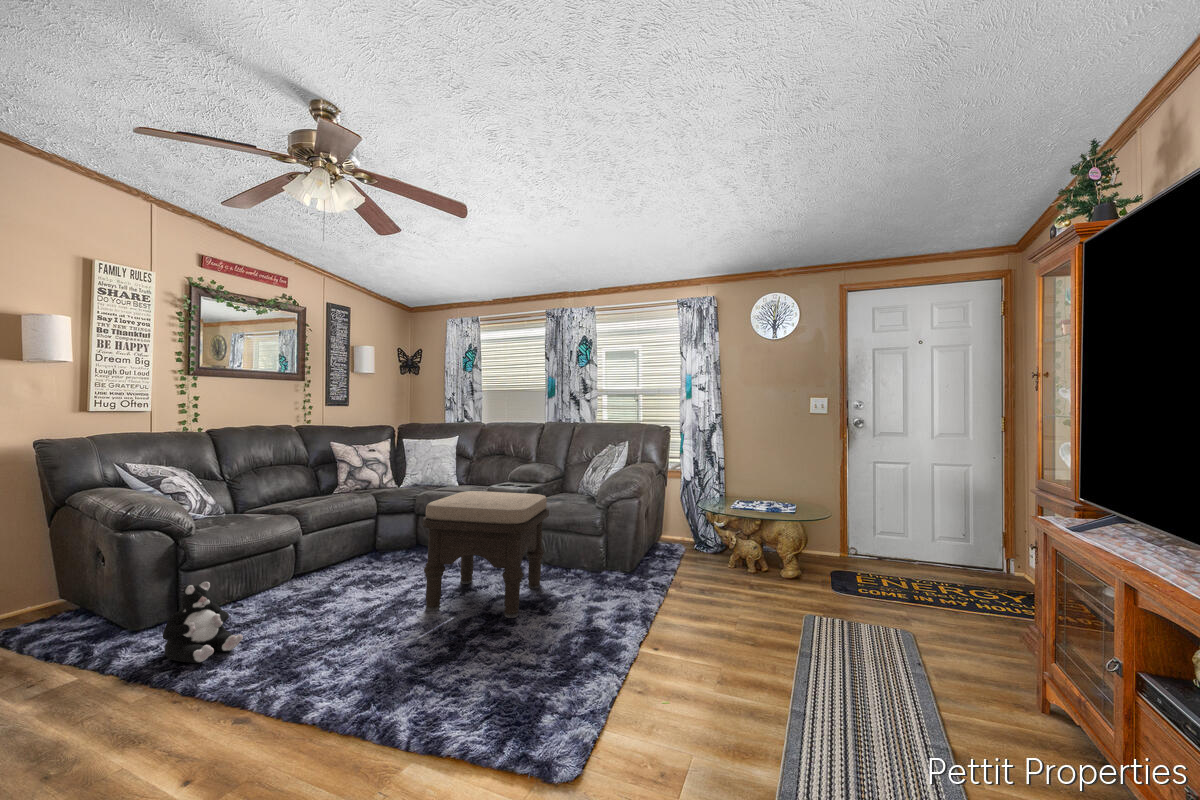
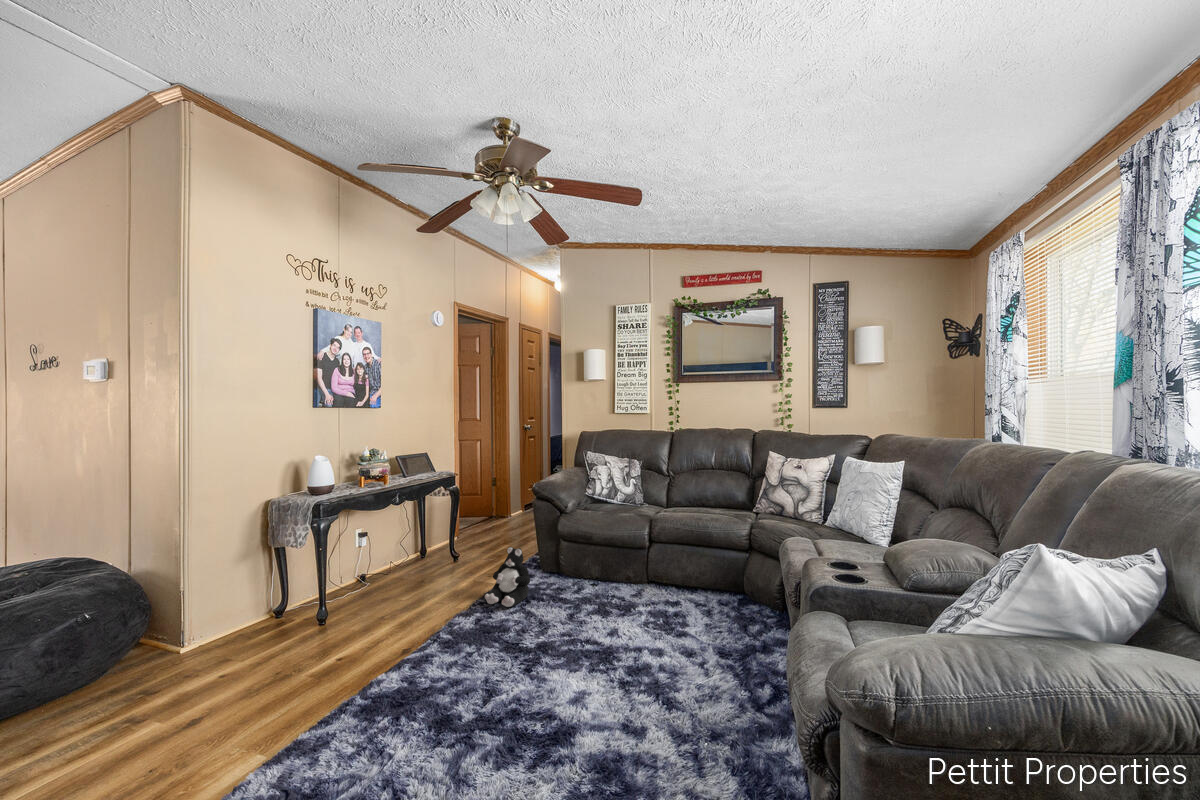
ottoman: present [422,491,549,618] -> none [566,544,743,766]

